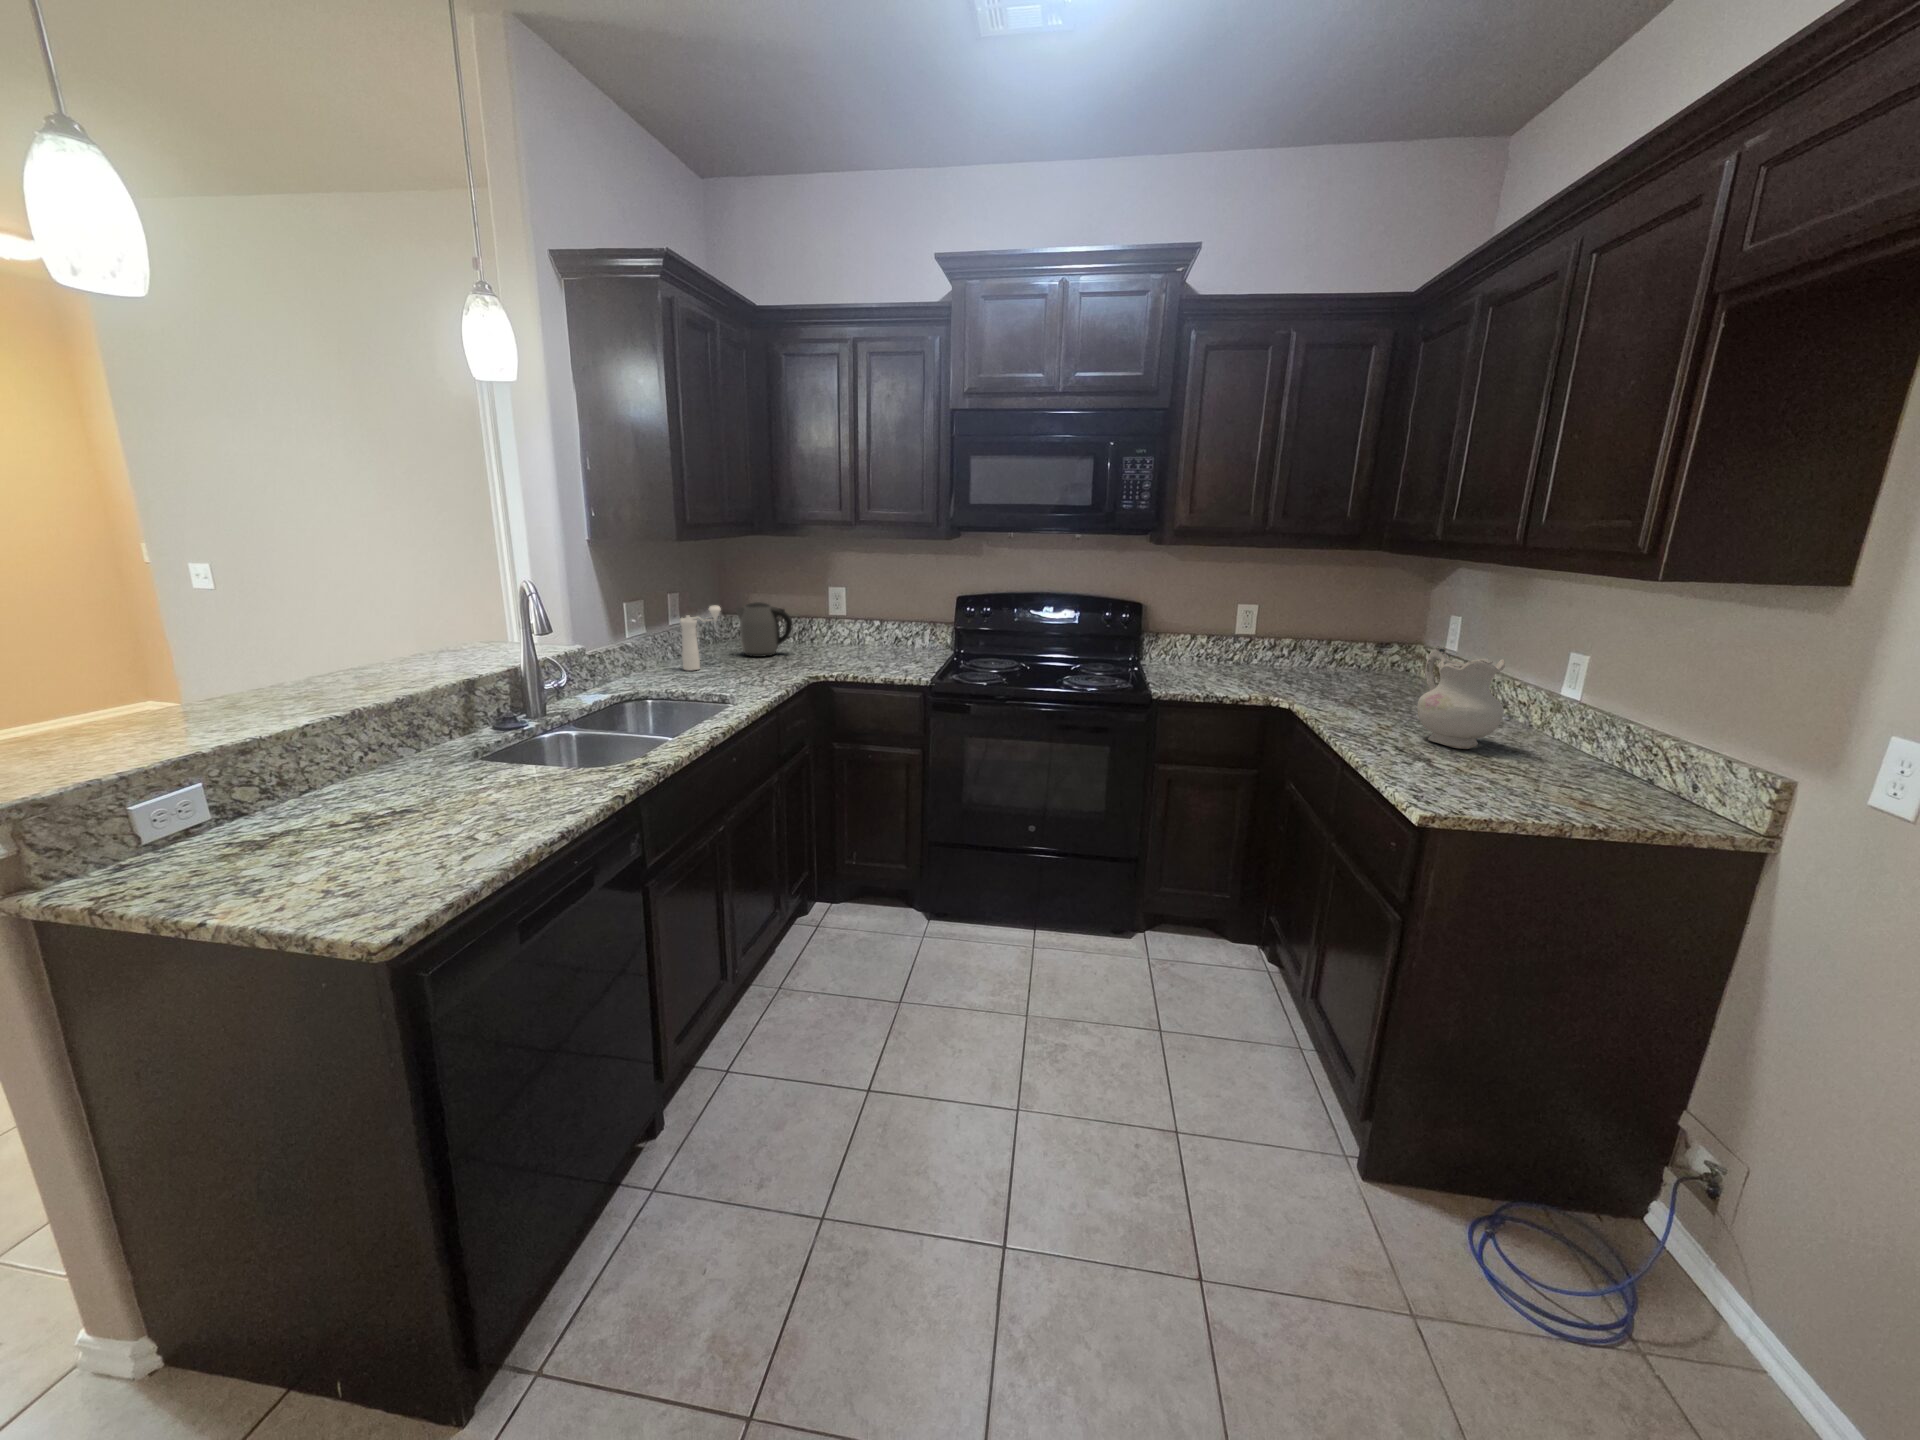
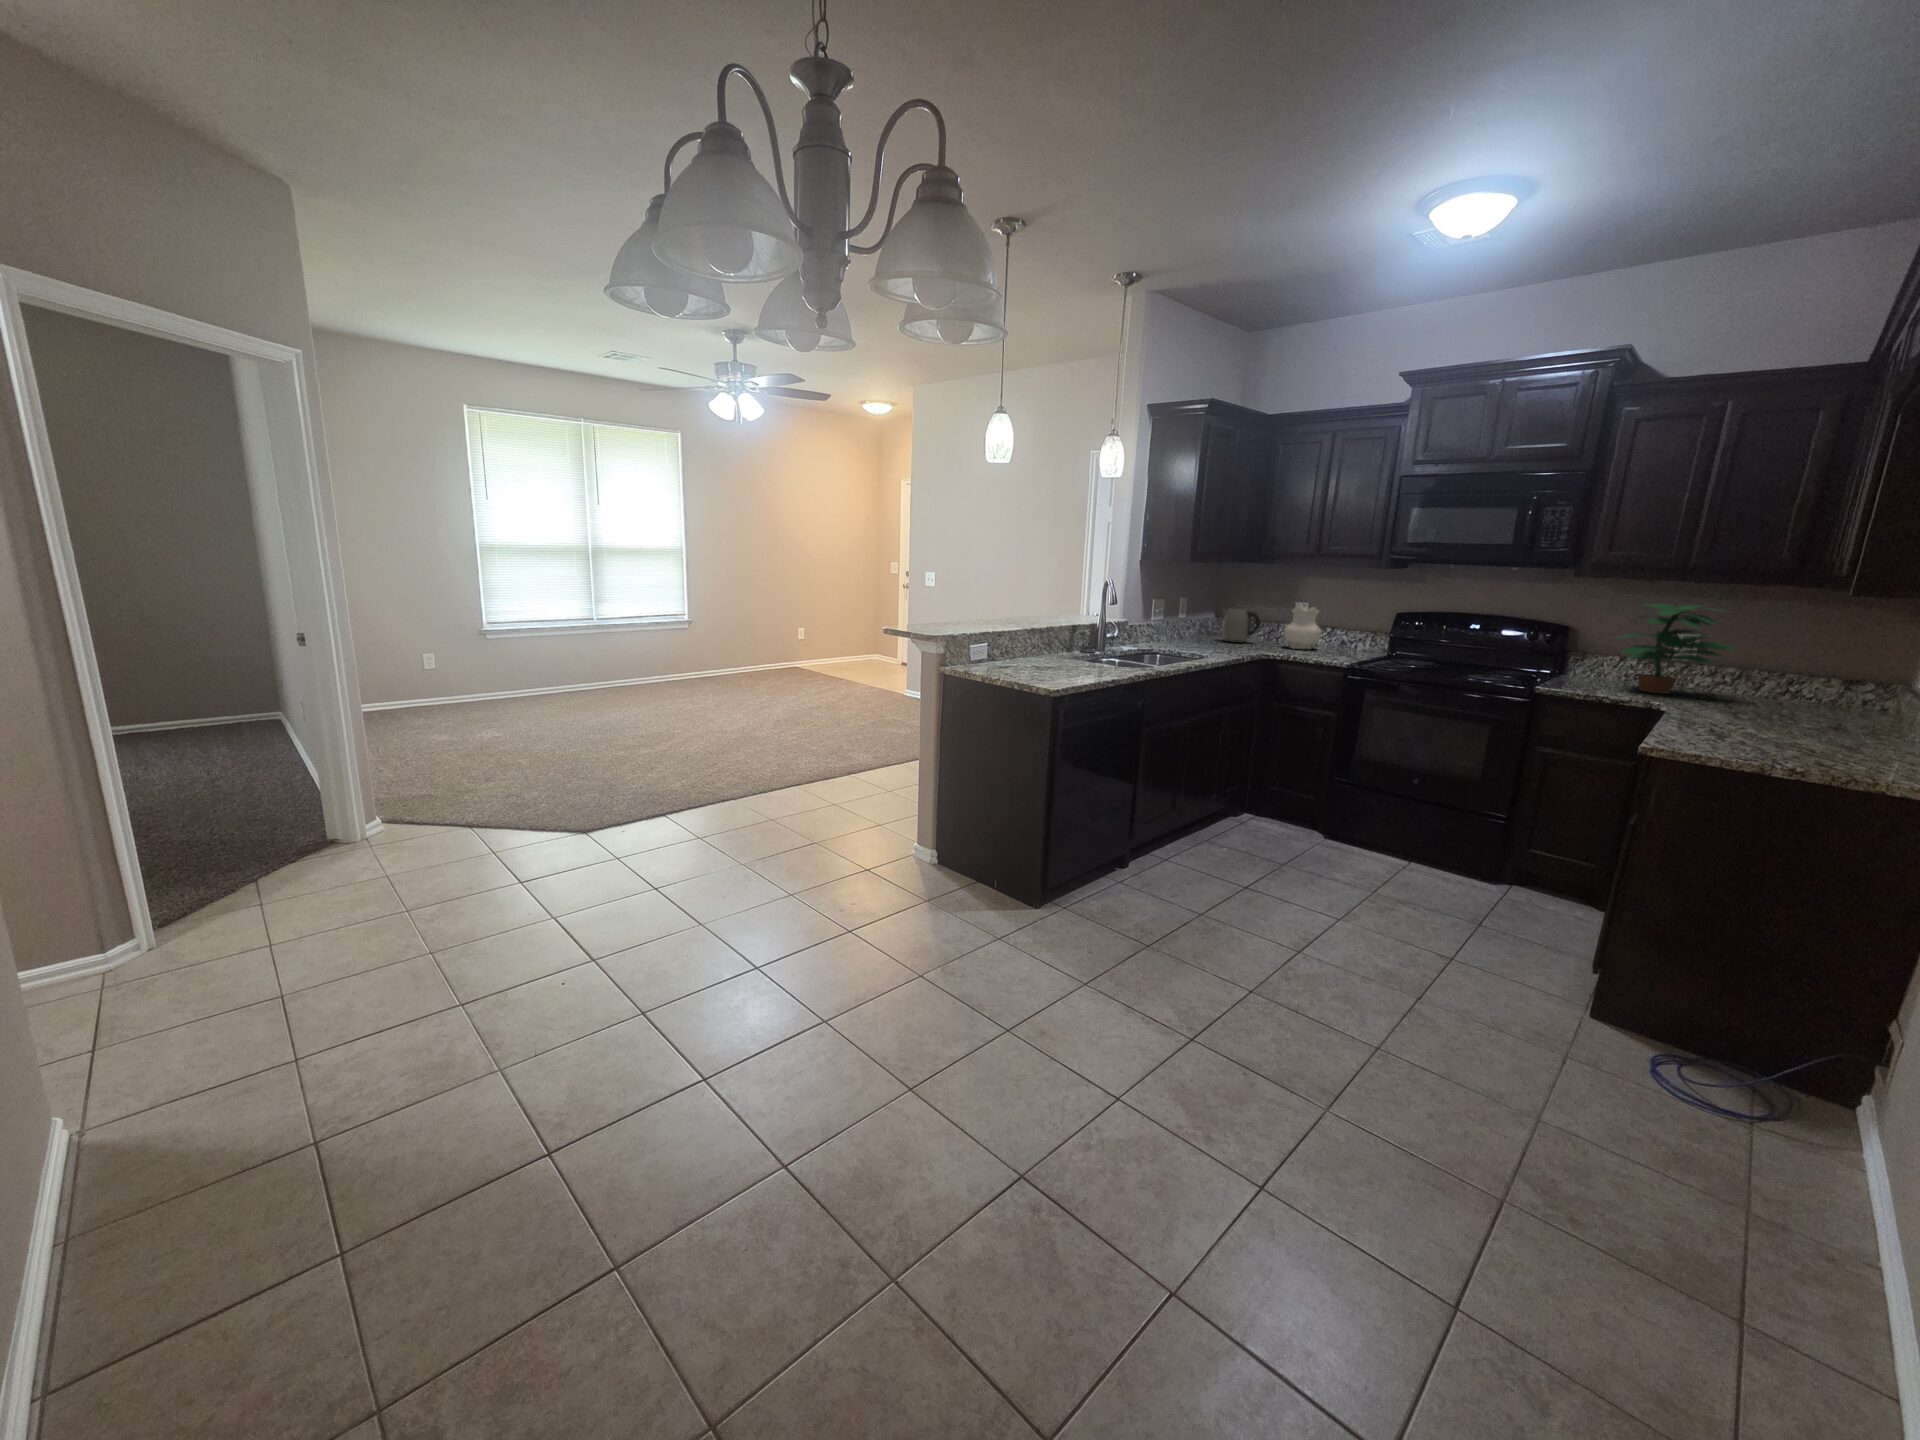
potted plant: none [1206,575,1314,680] -> present [1618,604,1734,694]
pepper mill: present [680,606,721,670] -> none [1181,605,1212,644]
ceramic pitcher: present [1417,646,1505,749] -> present [1284,604,1321,649]

